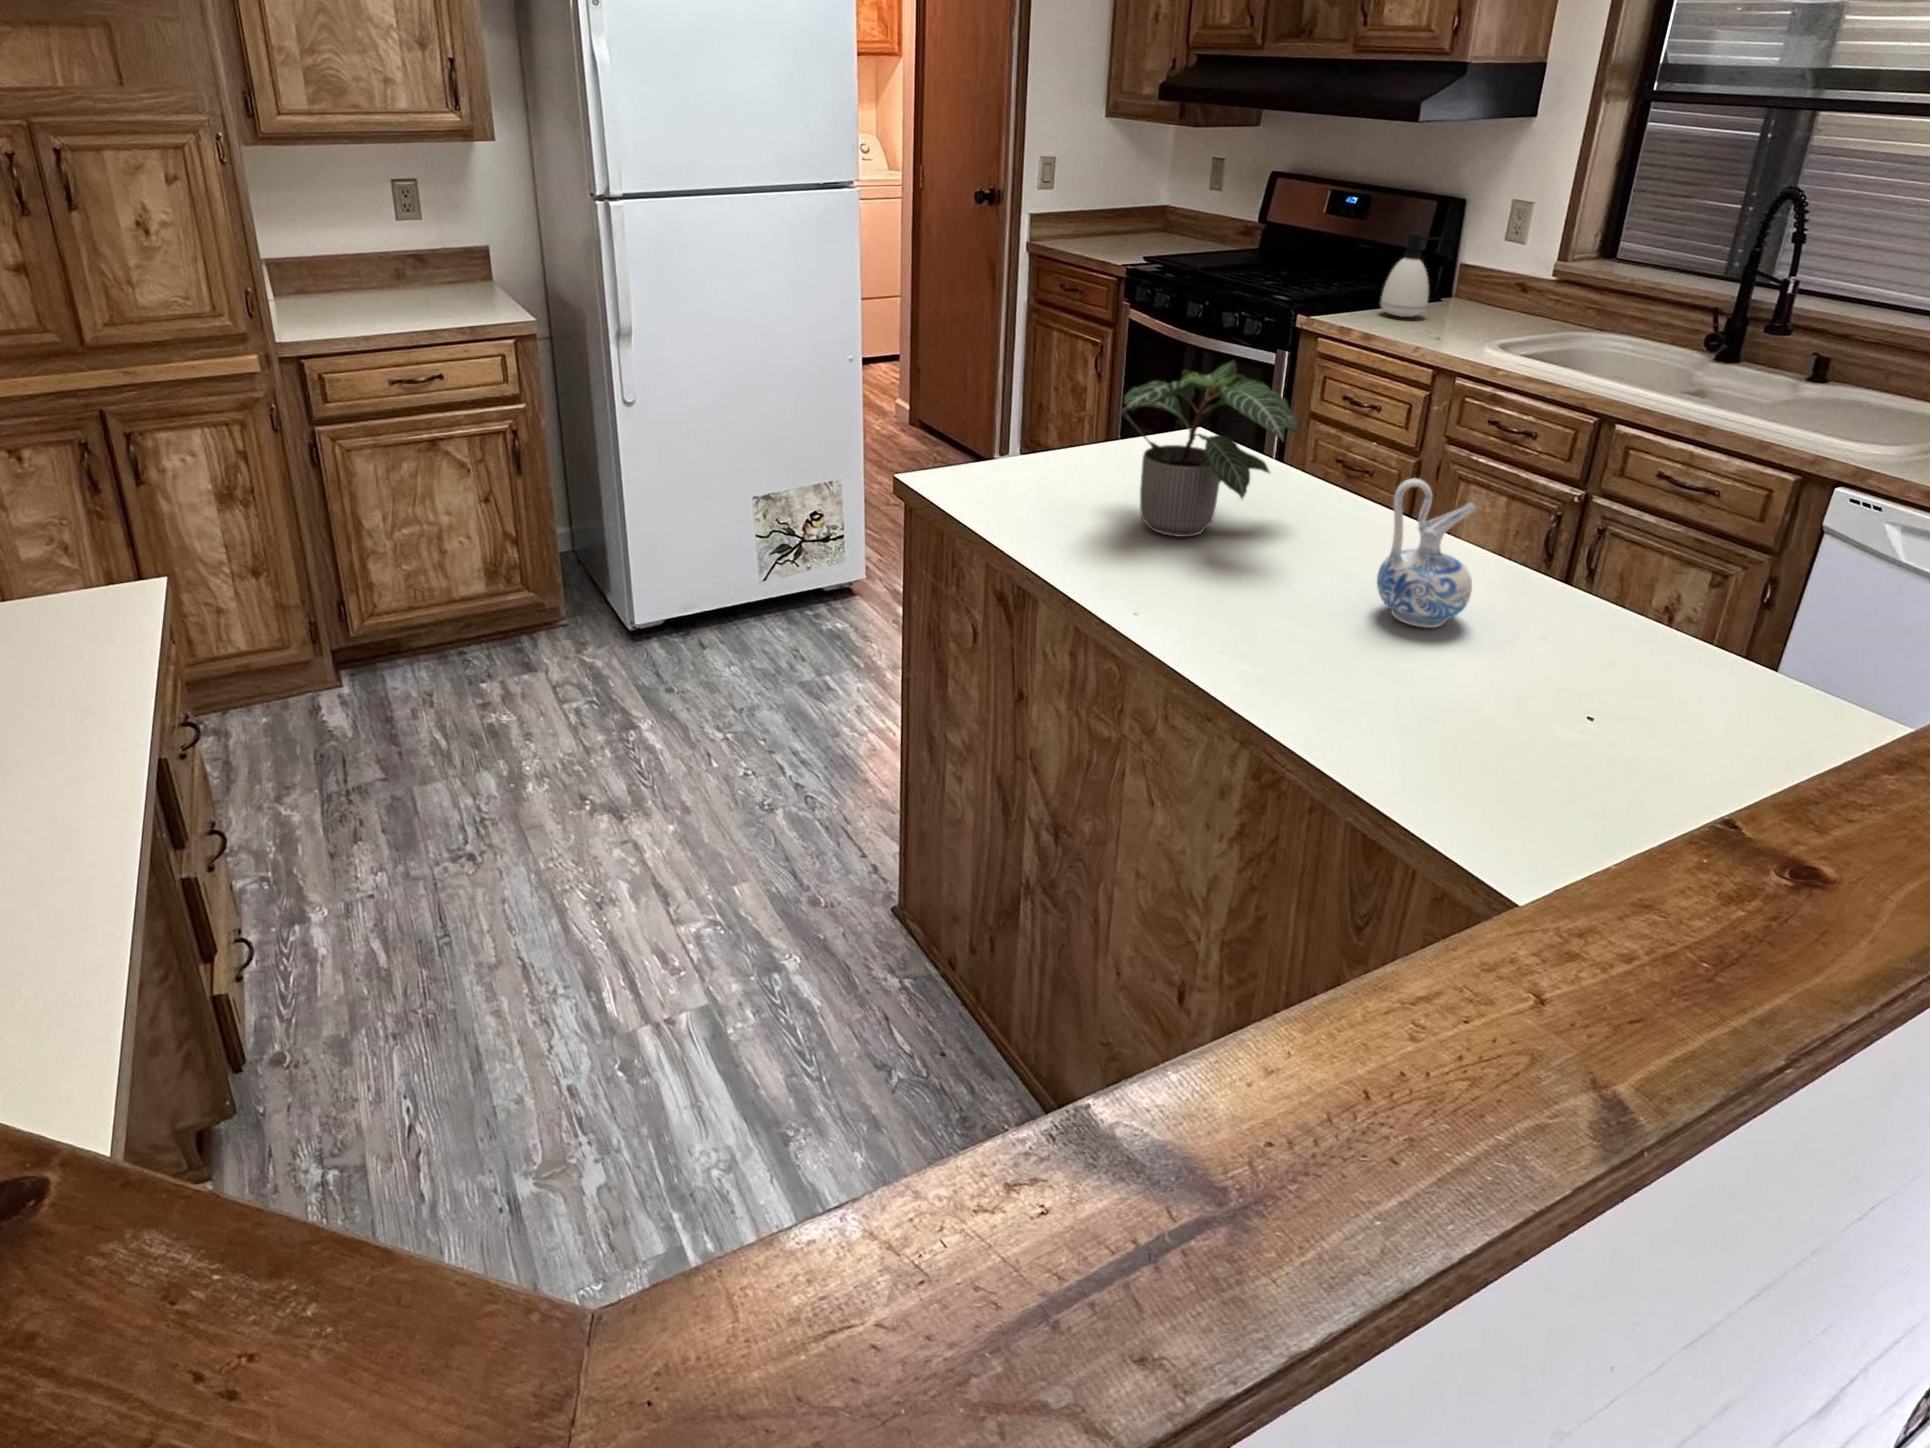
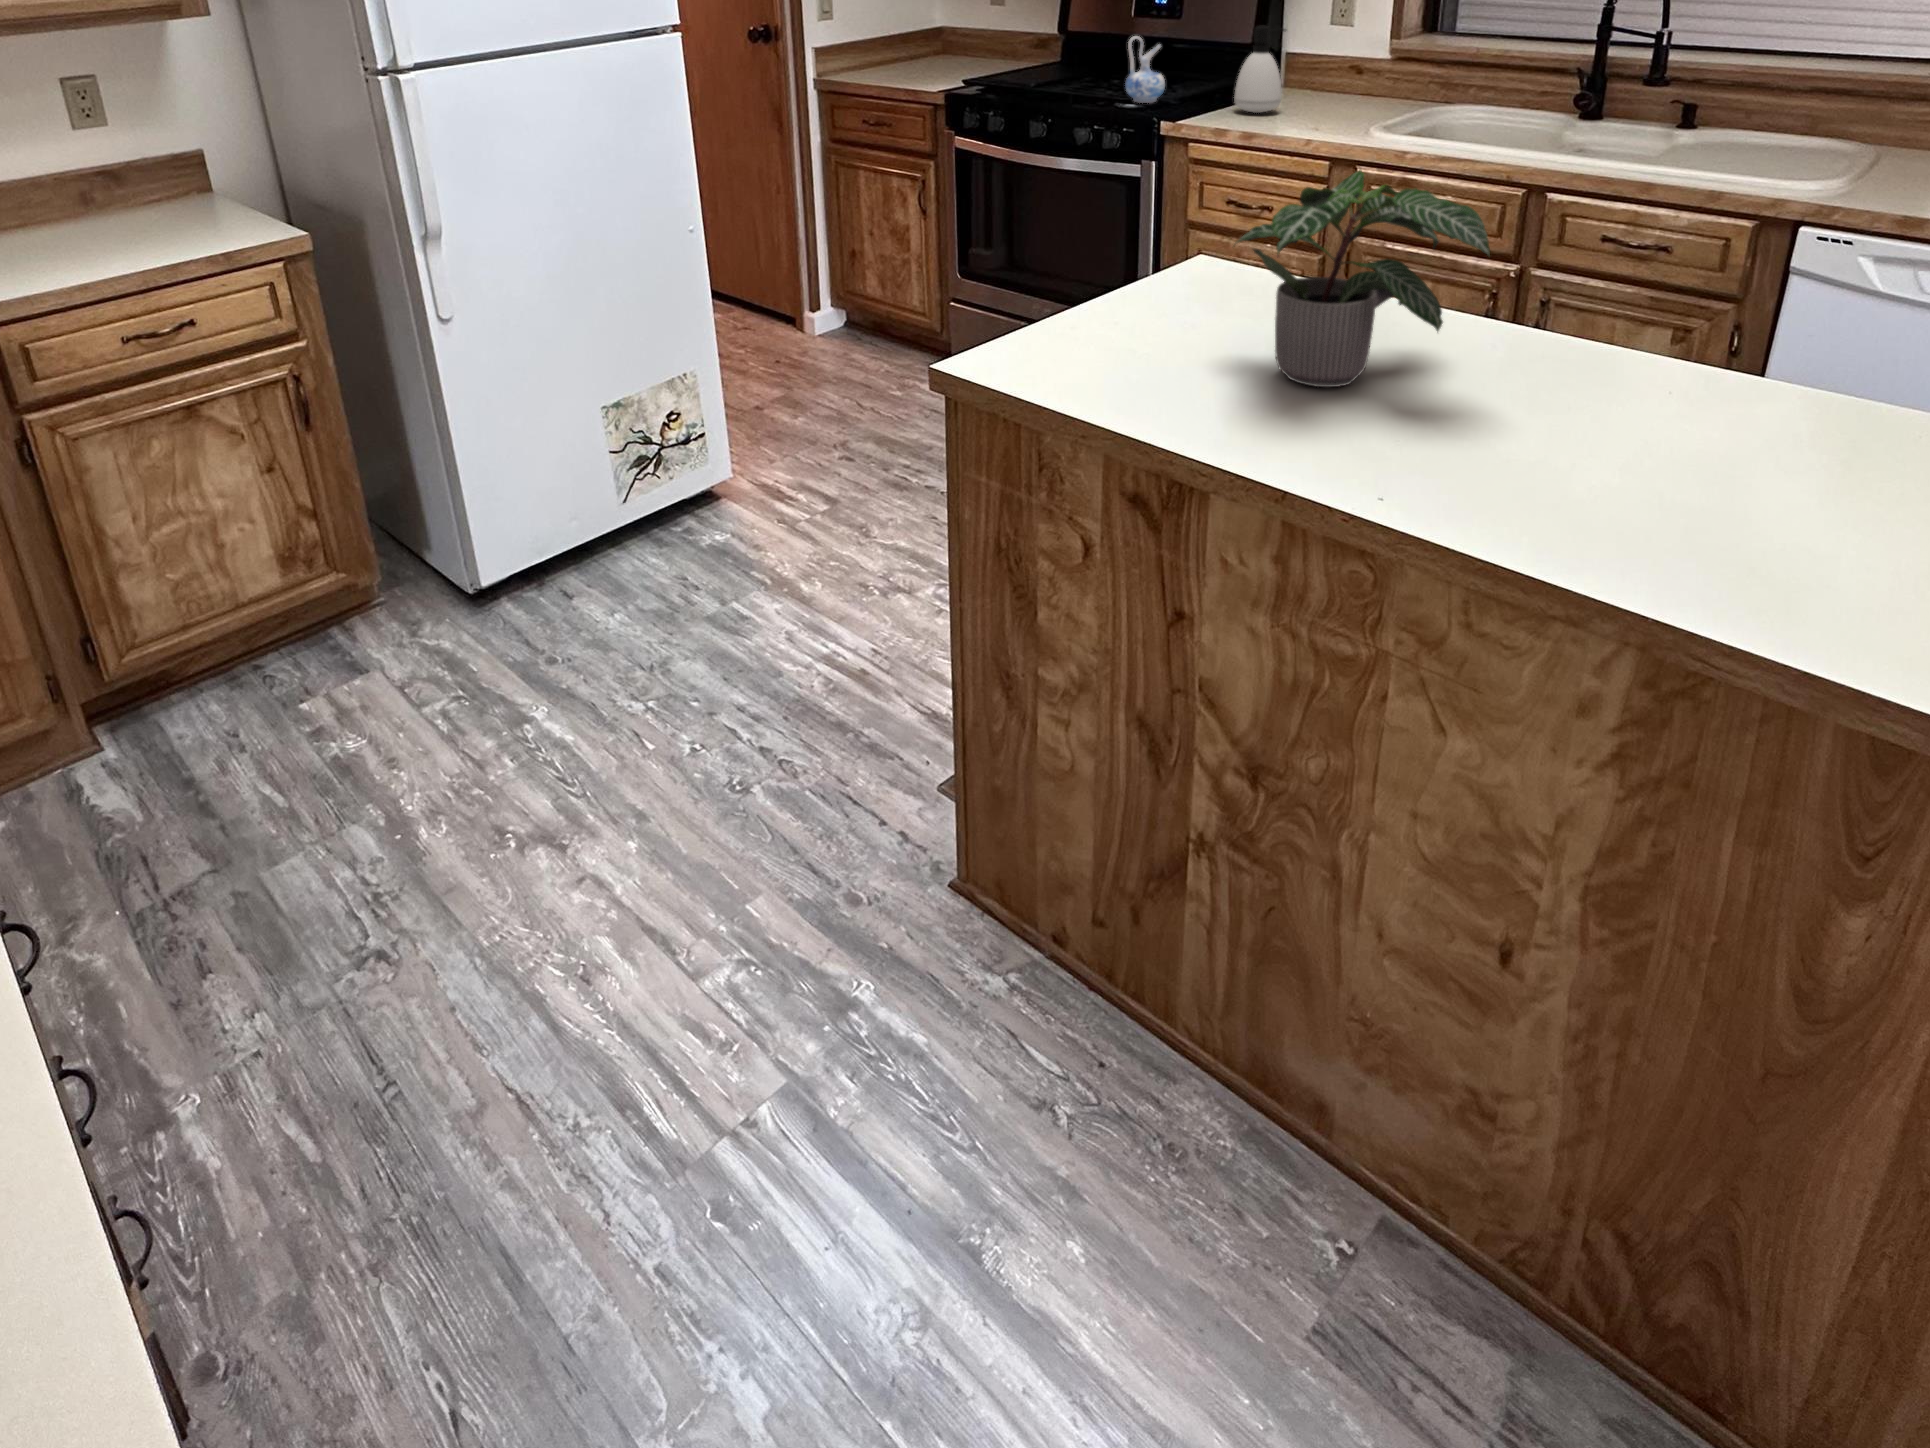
ceramic pitcher: present [1377,479,1476,628] -> present [1125,36,1165,103]

